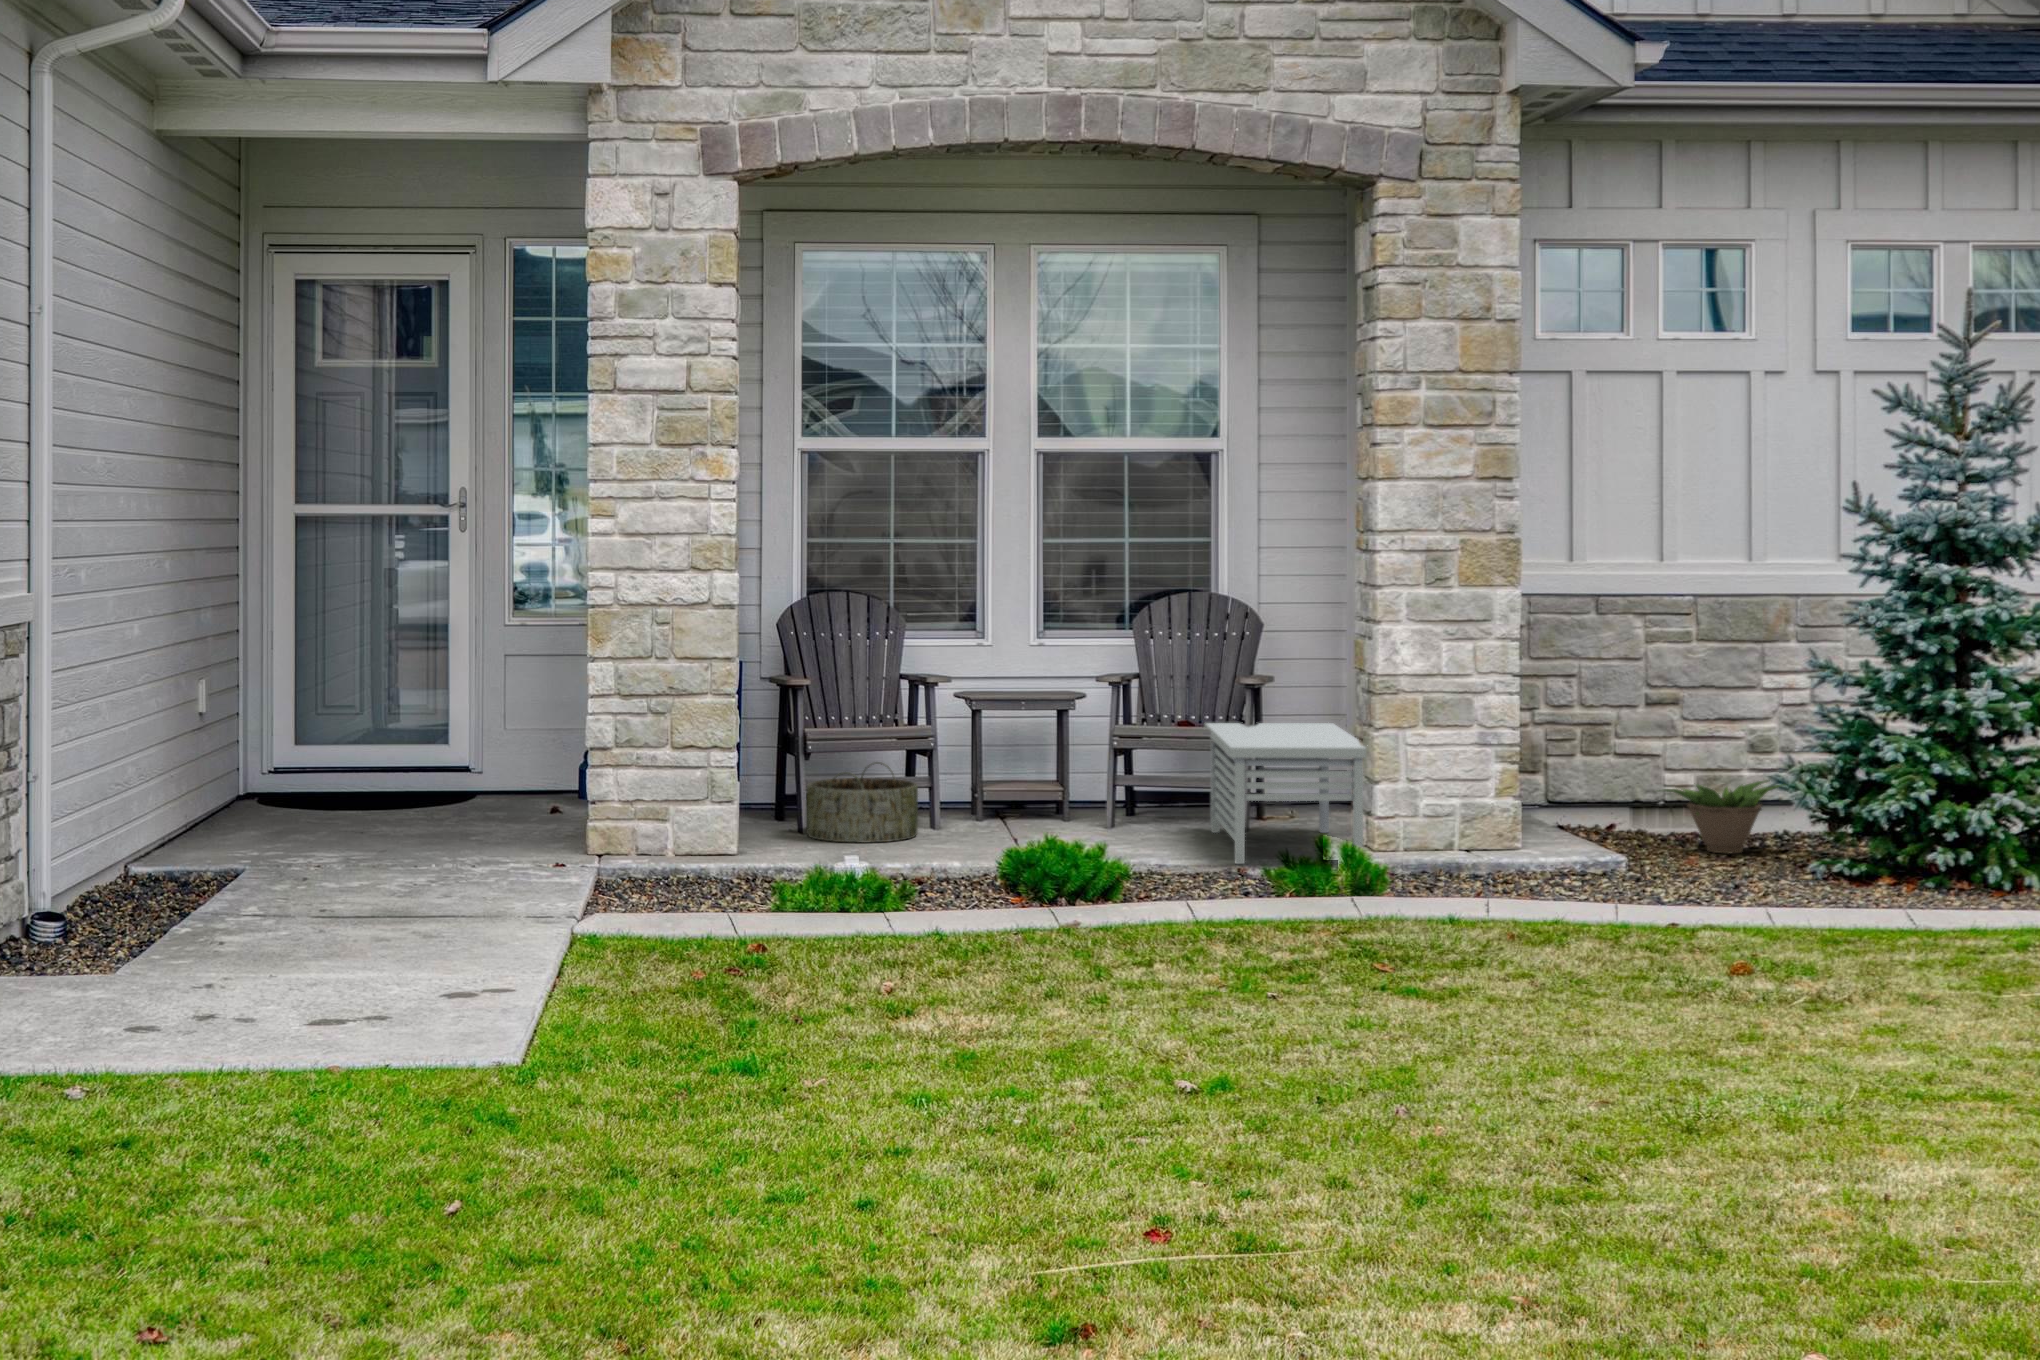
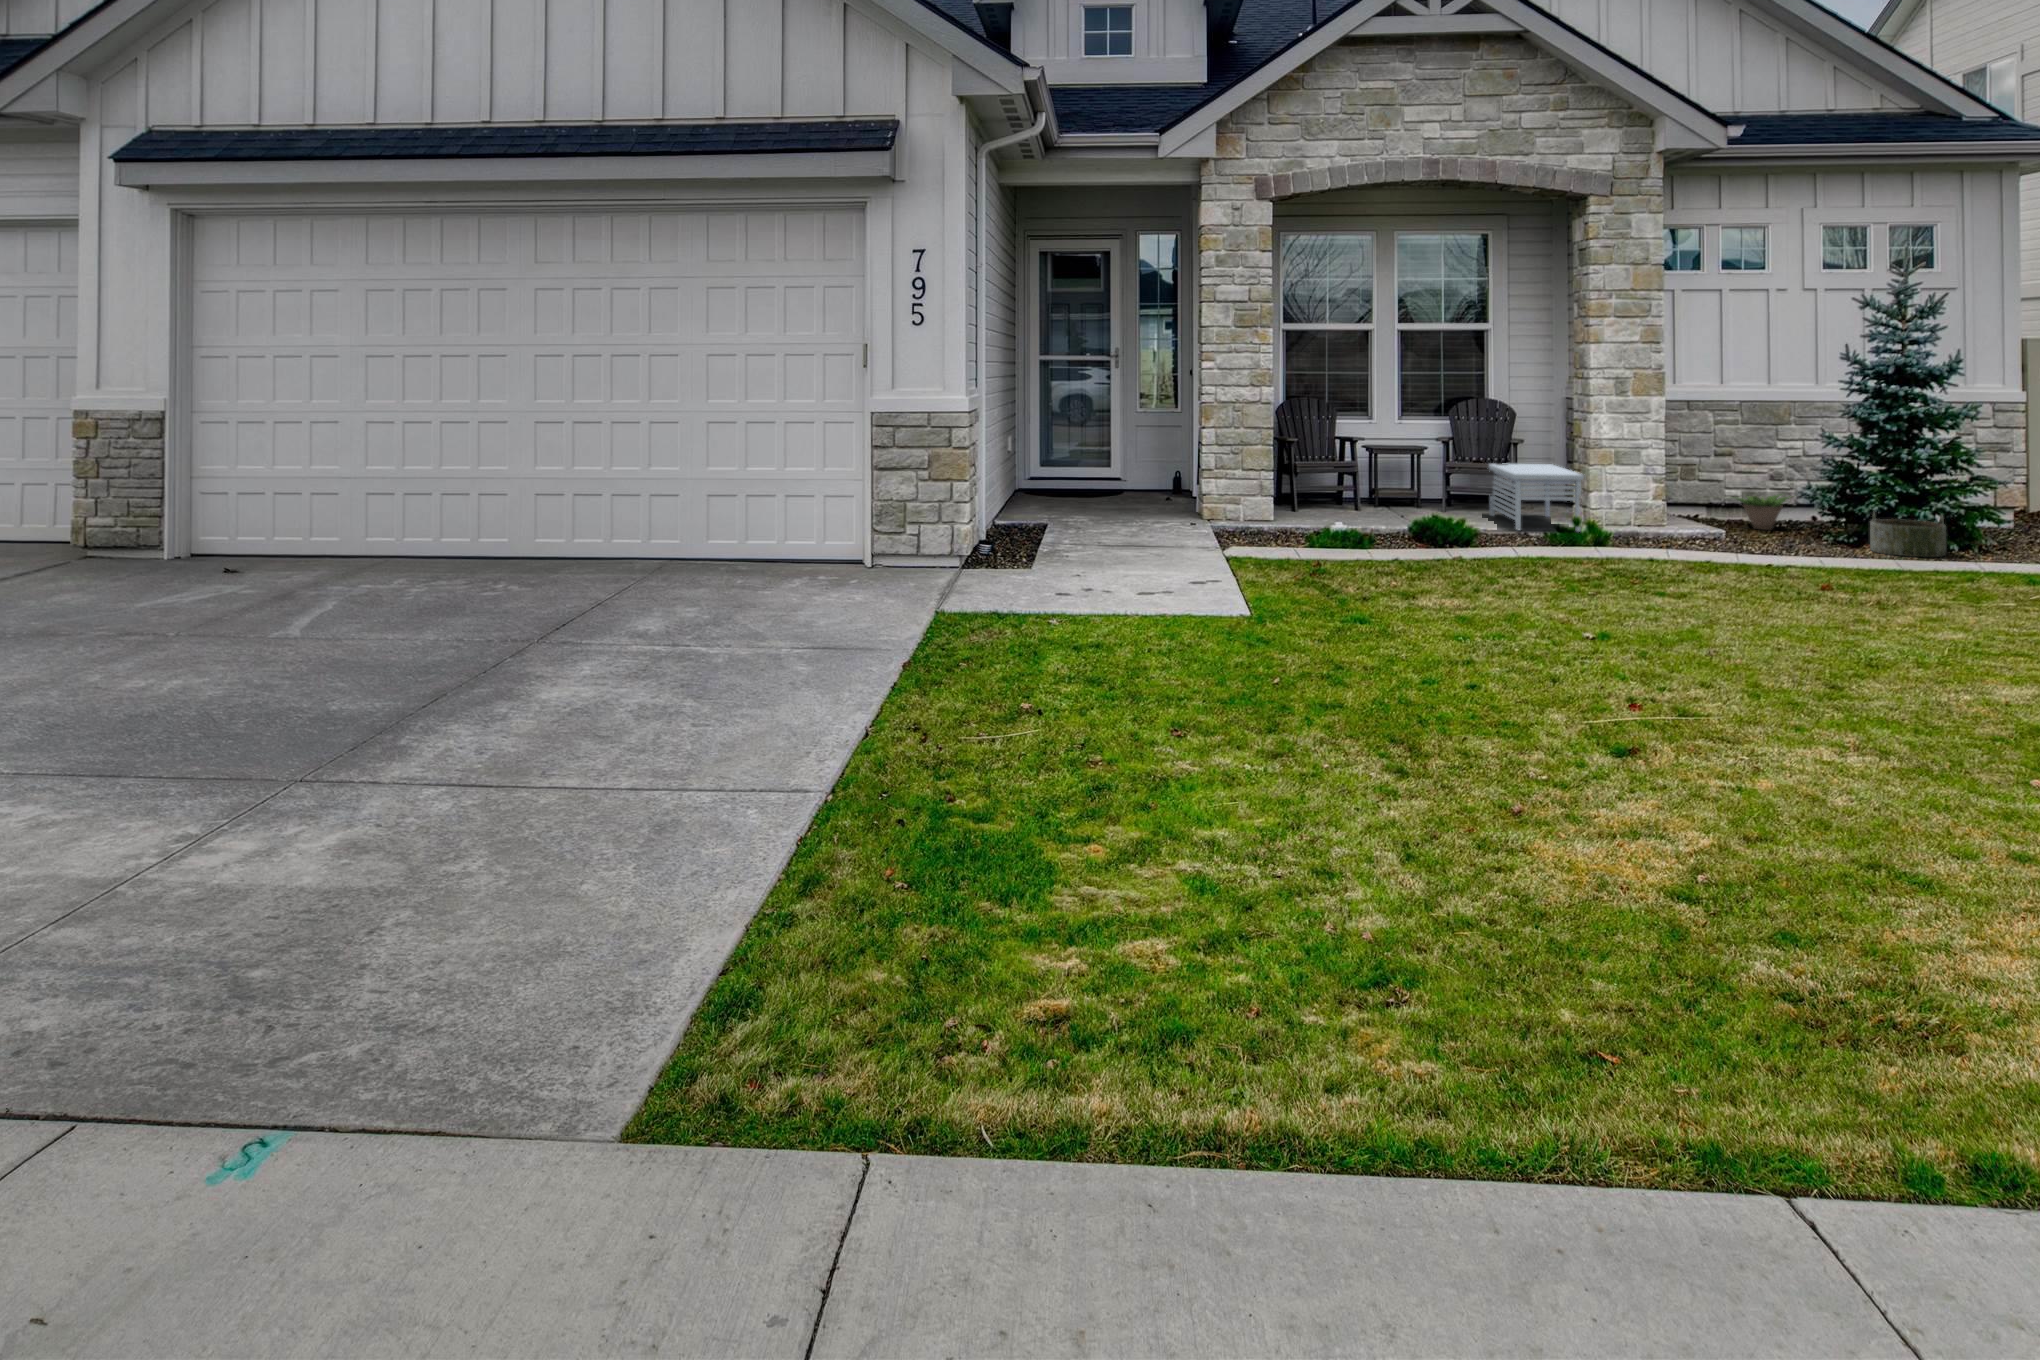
basket: present [806,762,918,843] -> present [1870,513,1946,557]

